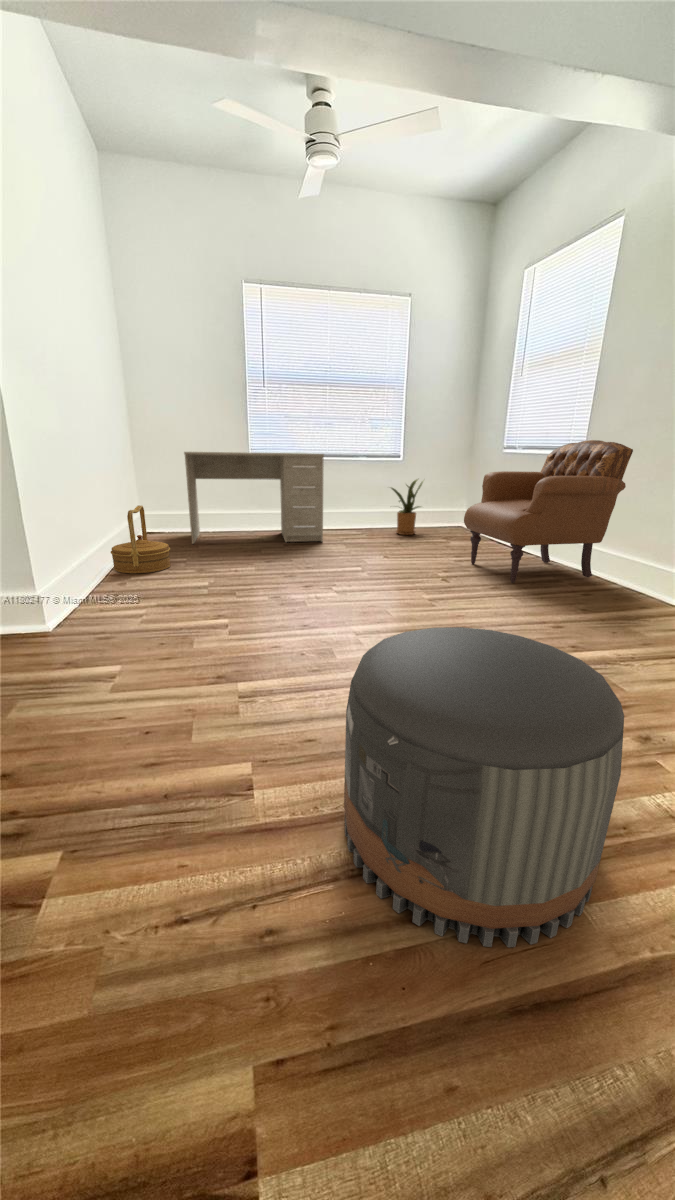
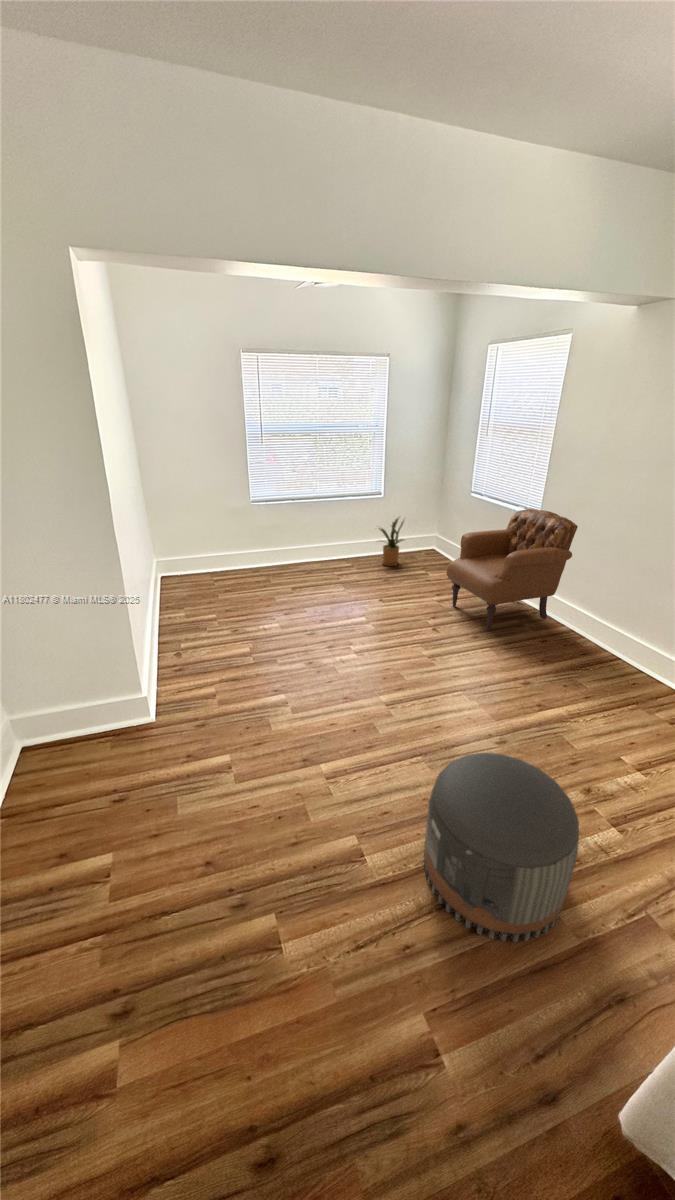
desk: present [184,452,324,544] -> none [203,500,324,593]
woven basket: present [111,505,170,574] -> none [159,578,208,641]

